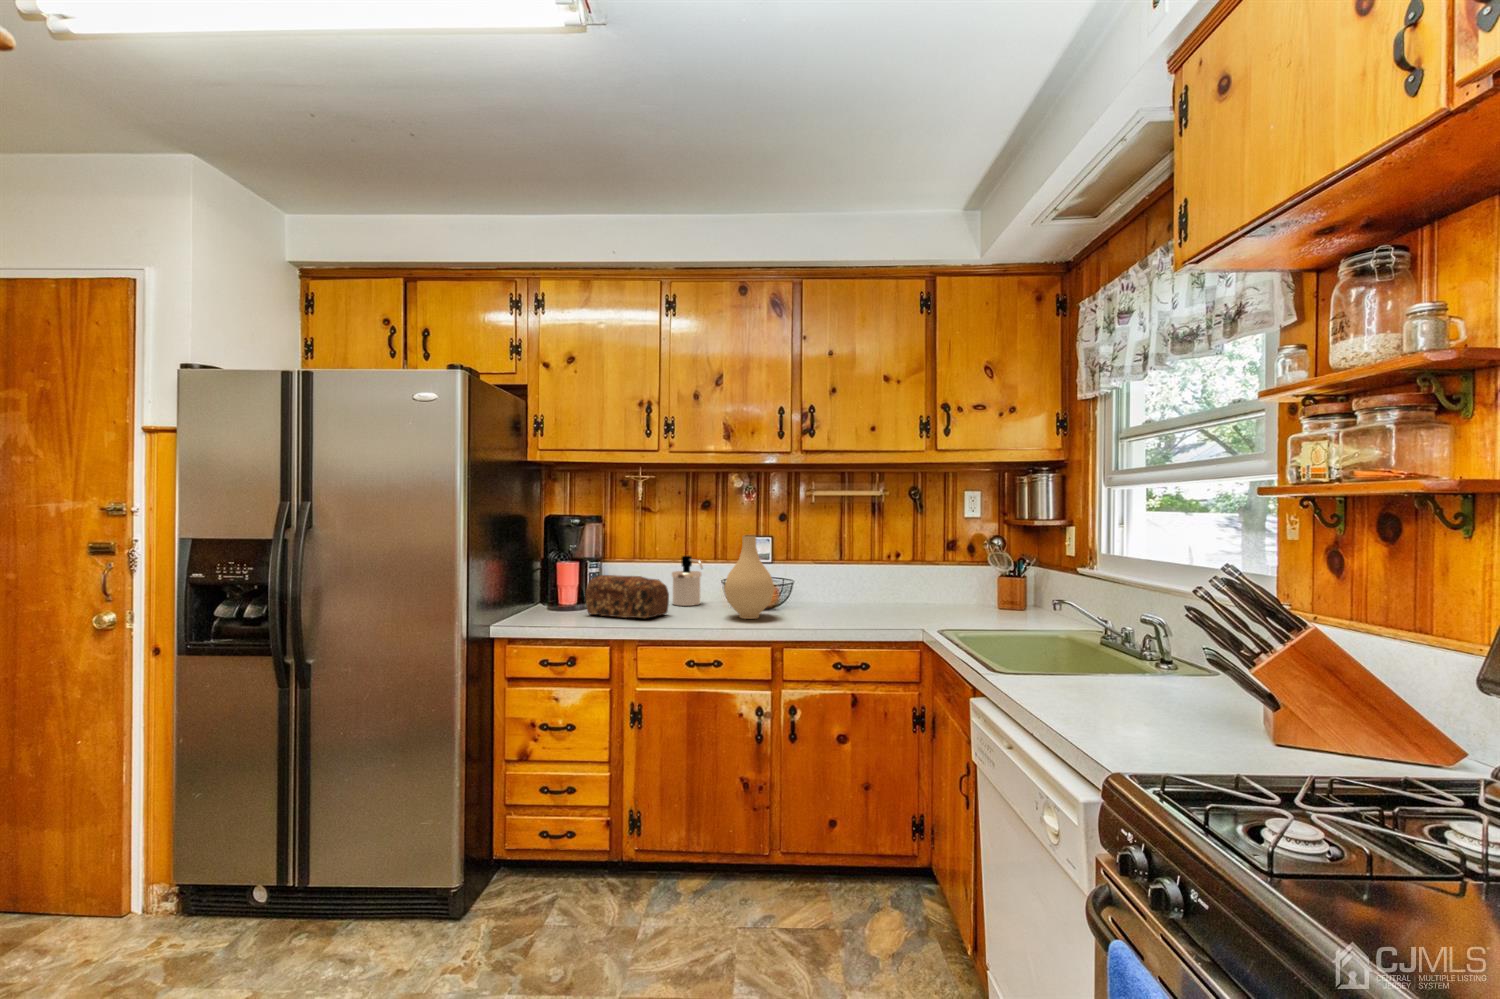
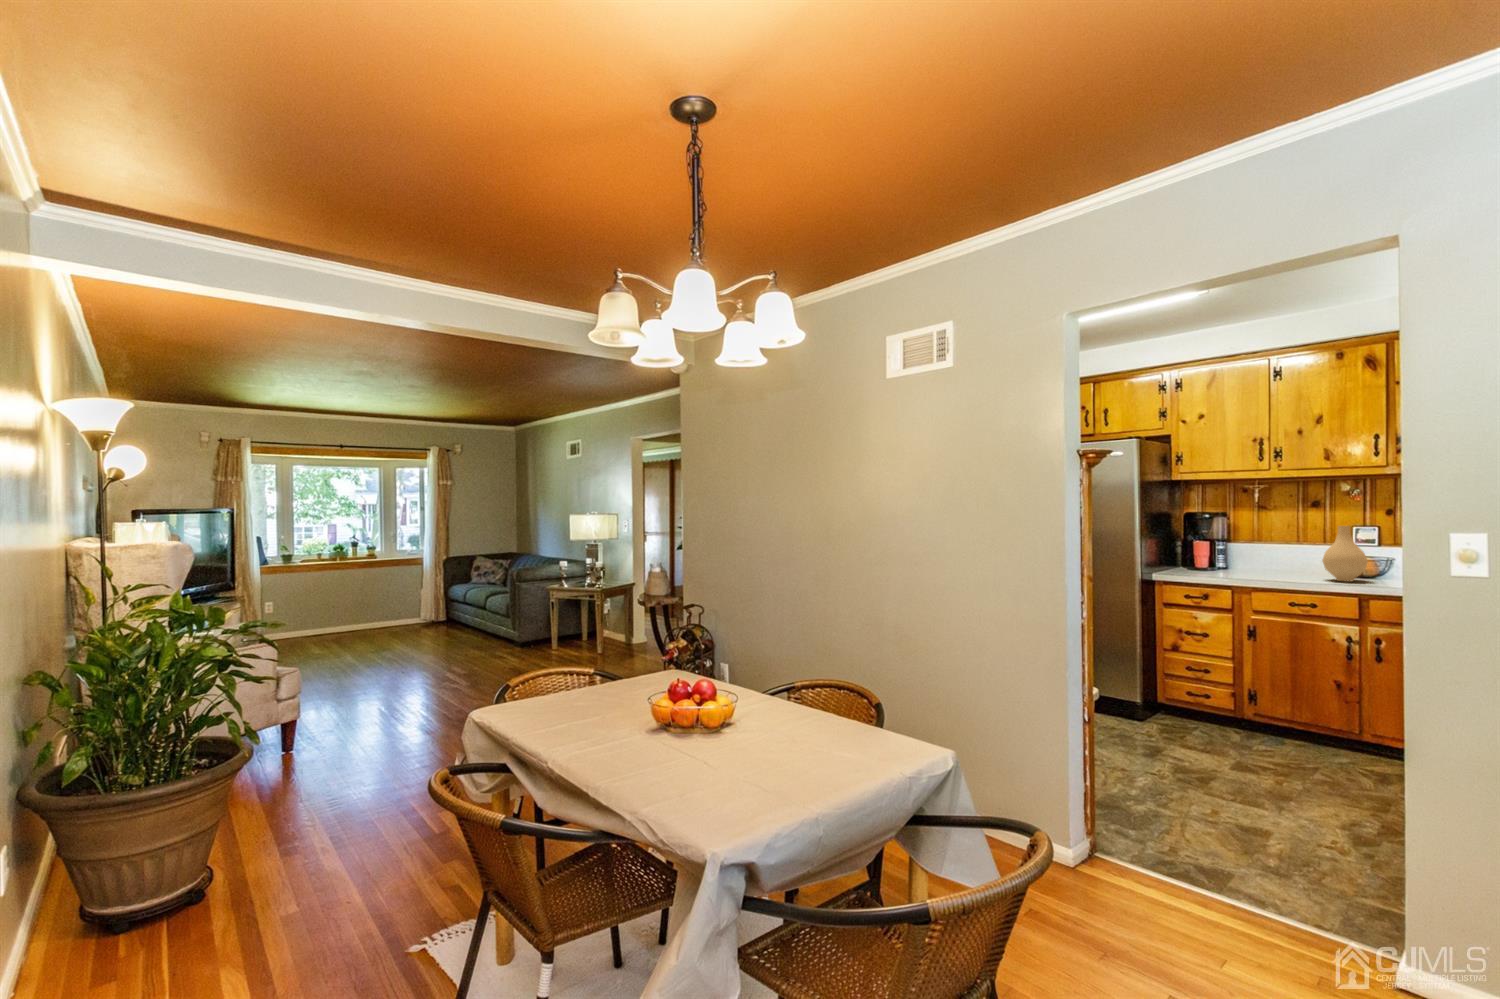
soap dispenser: present [672,556,703,606] -> none [1284,539,1310,573]
bread loaf: present [586,575,669,618] -> none [1214,549,1278,576]

